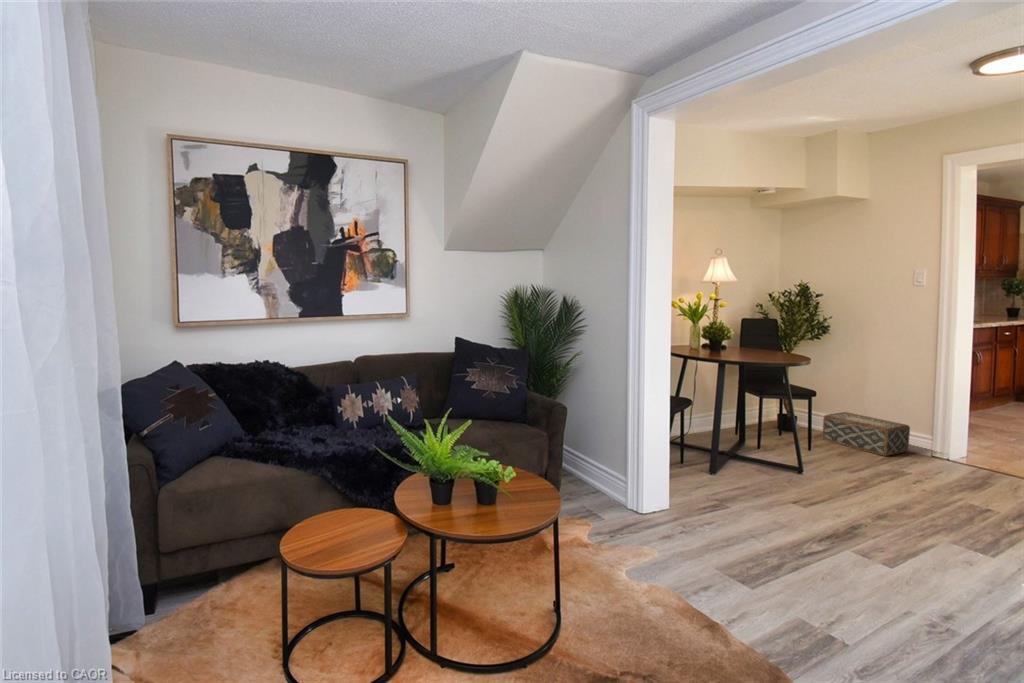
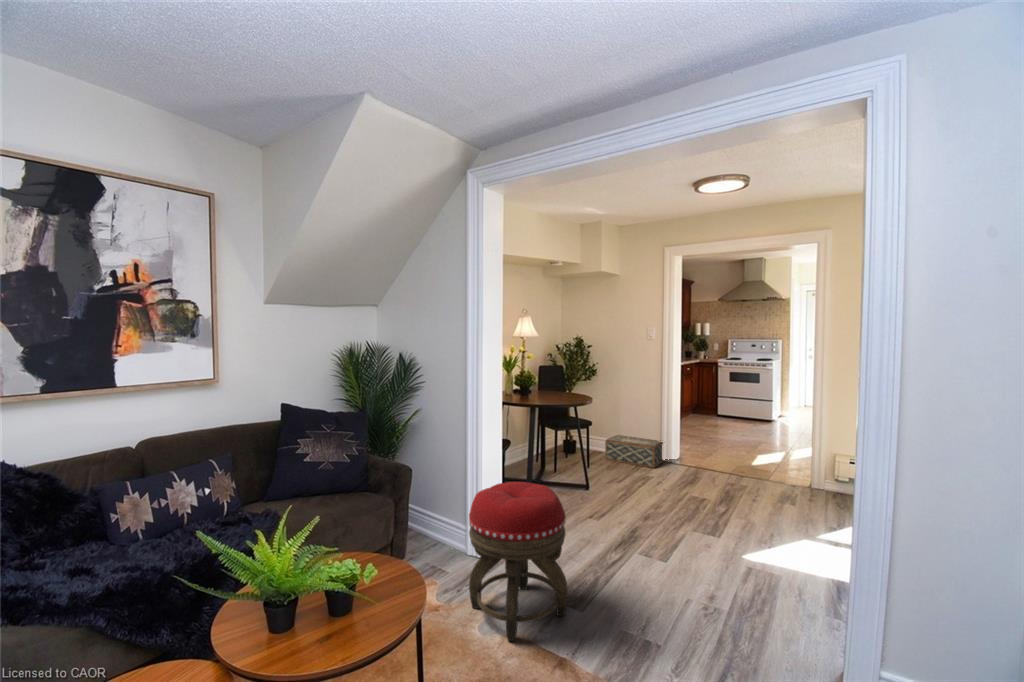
footstool: none [597,426,691,561] -> present [469,482,568,641]

